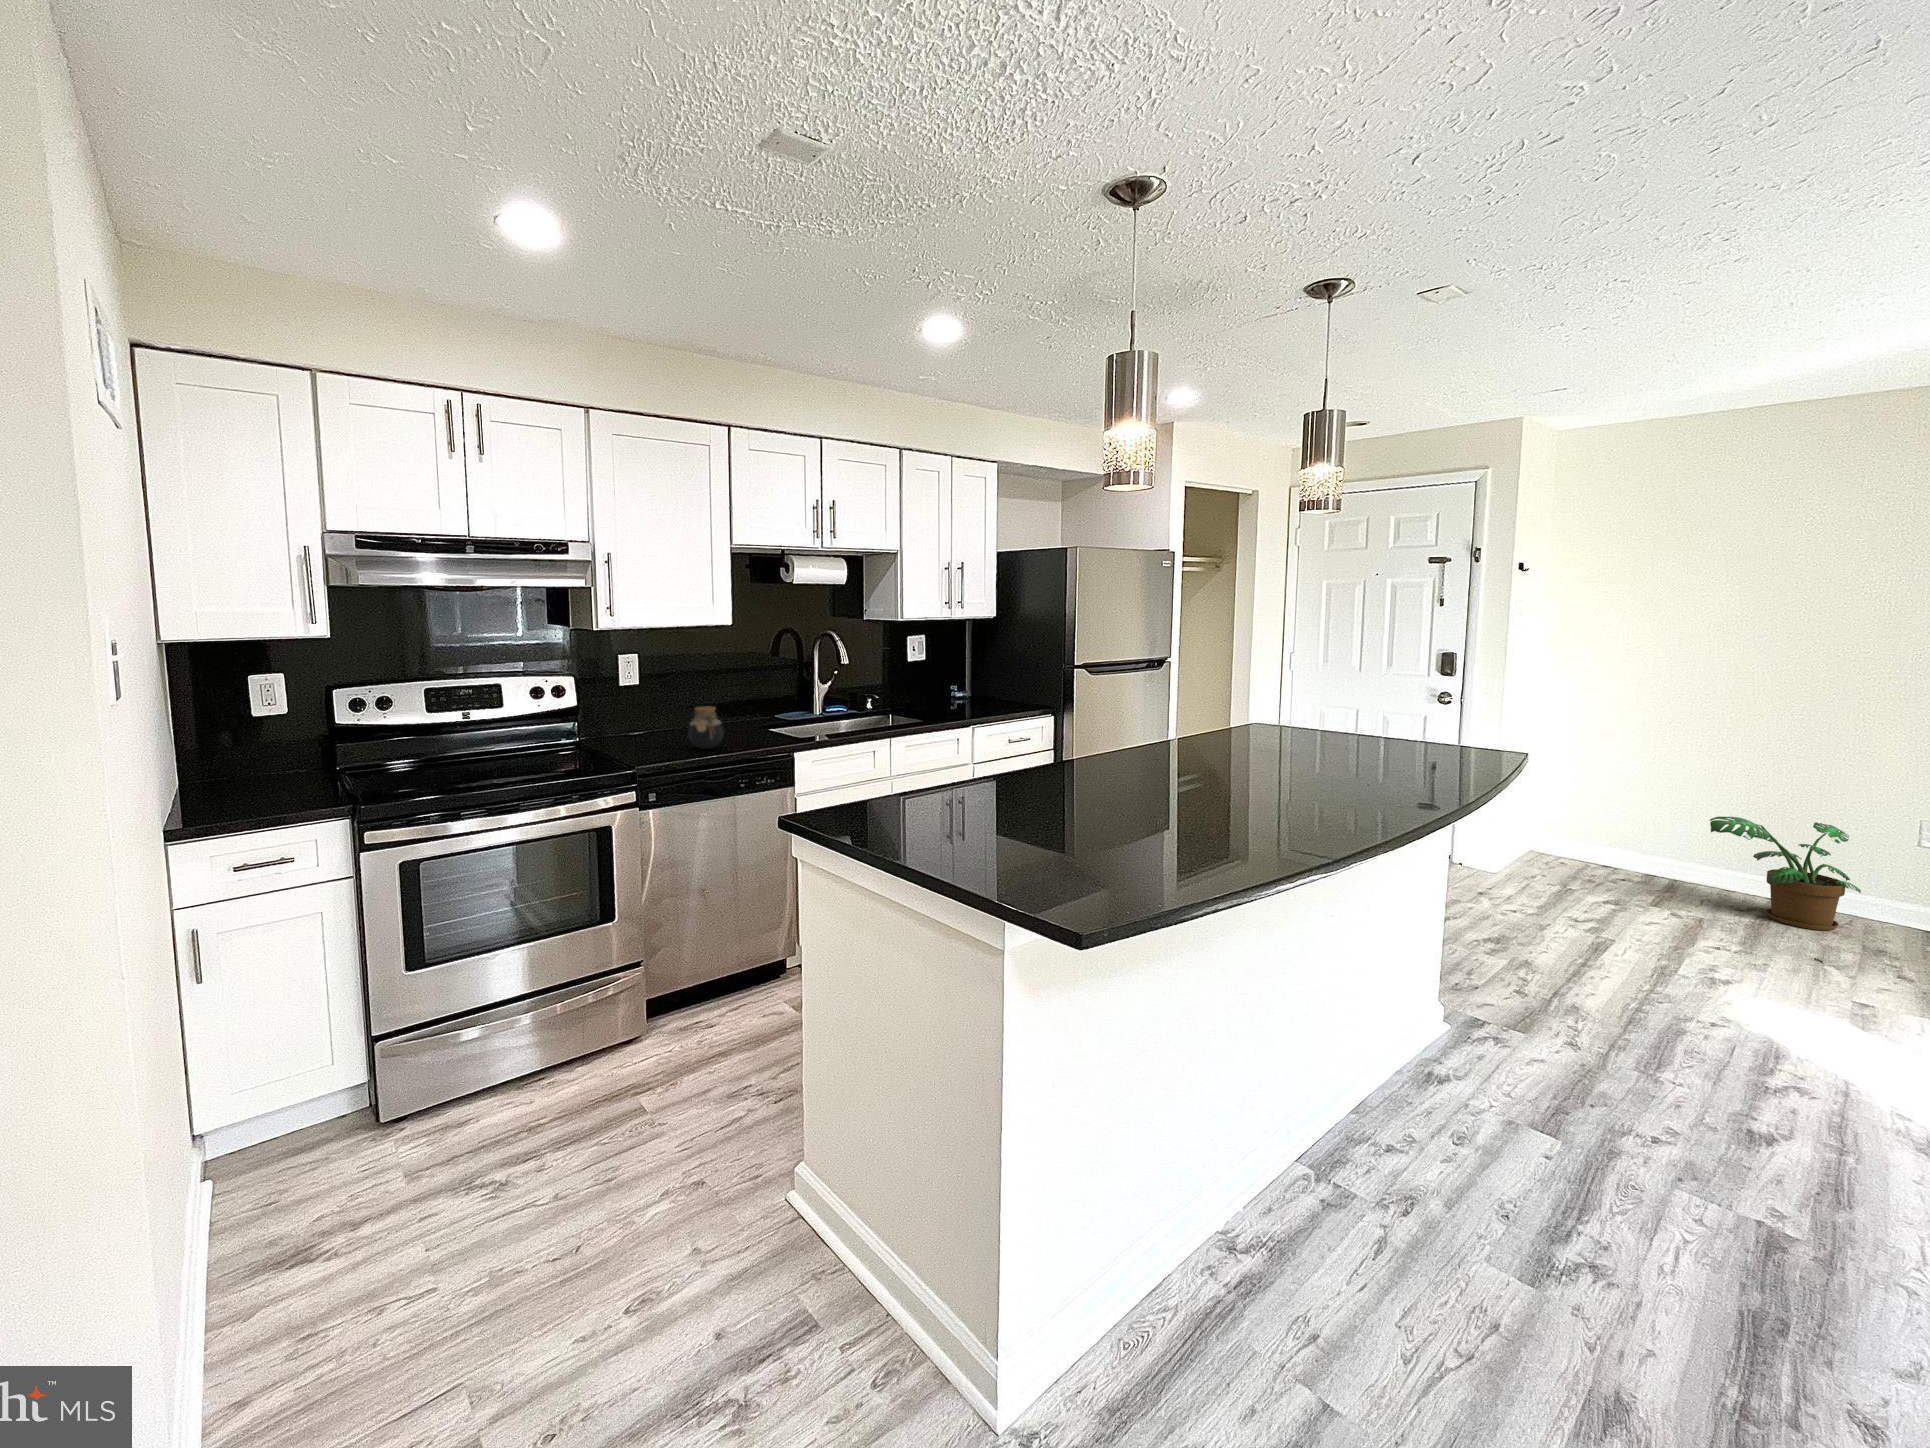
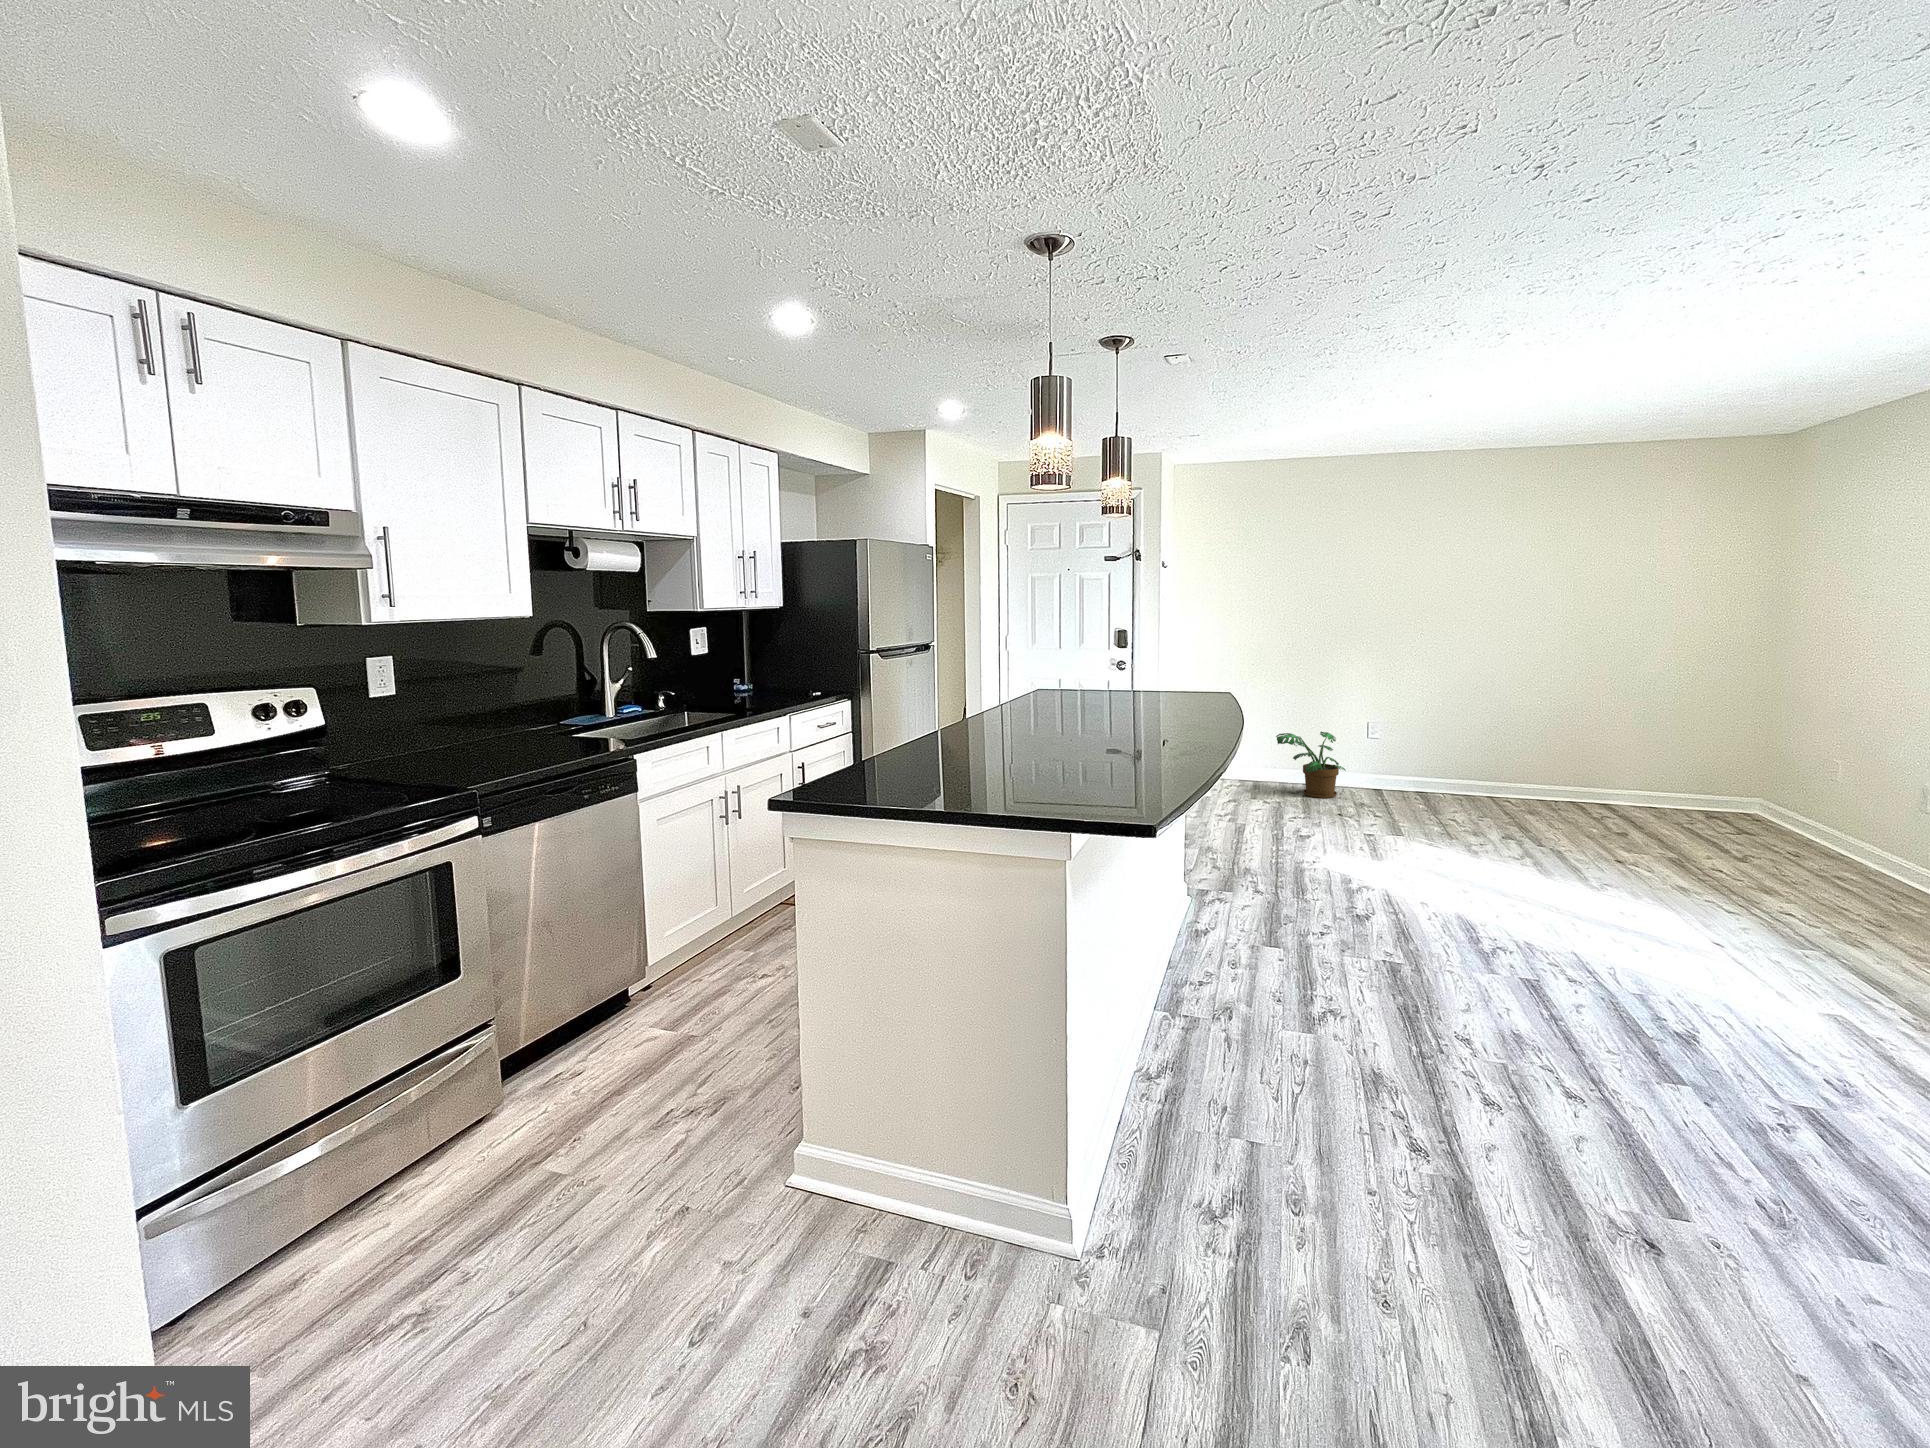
jar: present [688,706,724,749] -> none [508,711,555,761]

